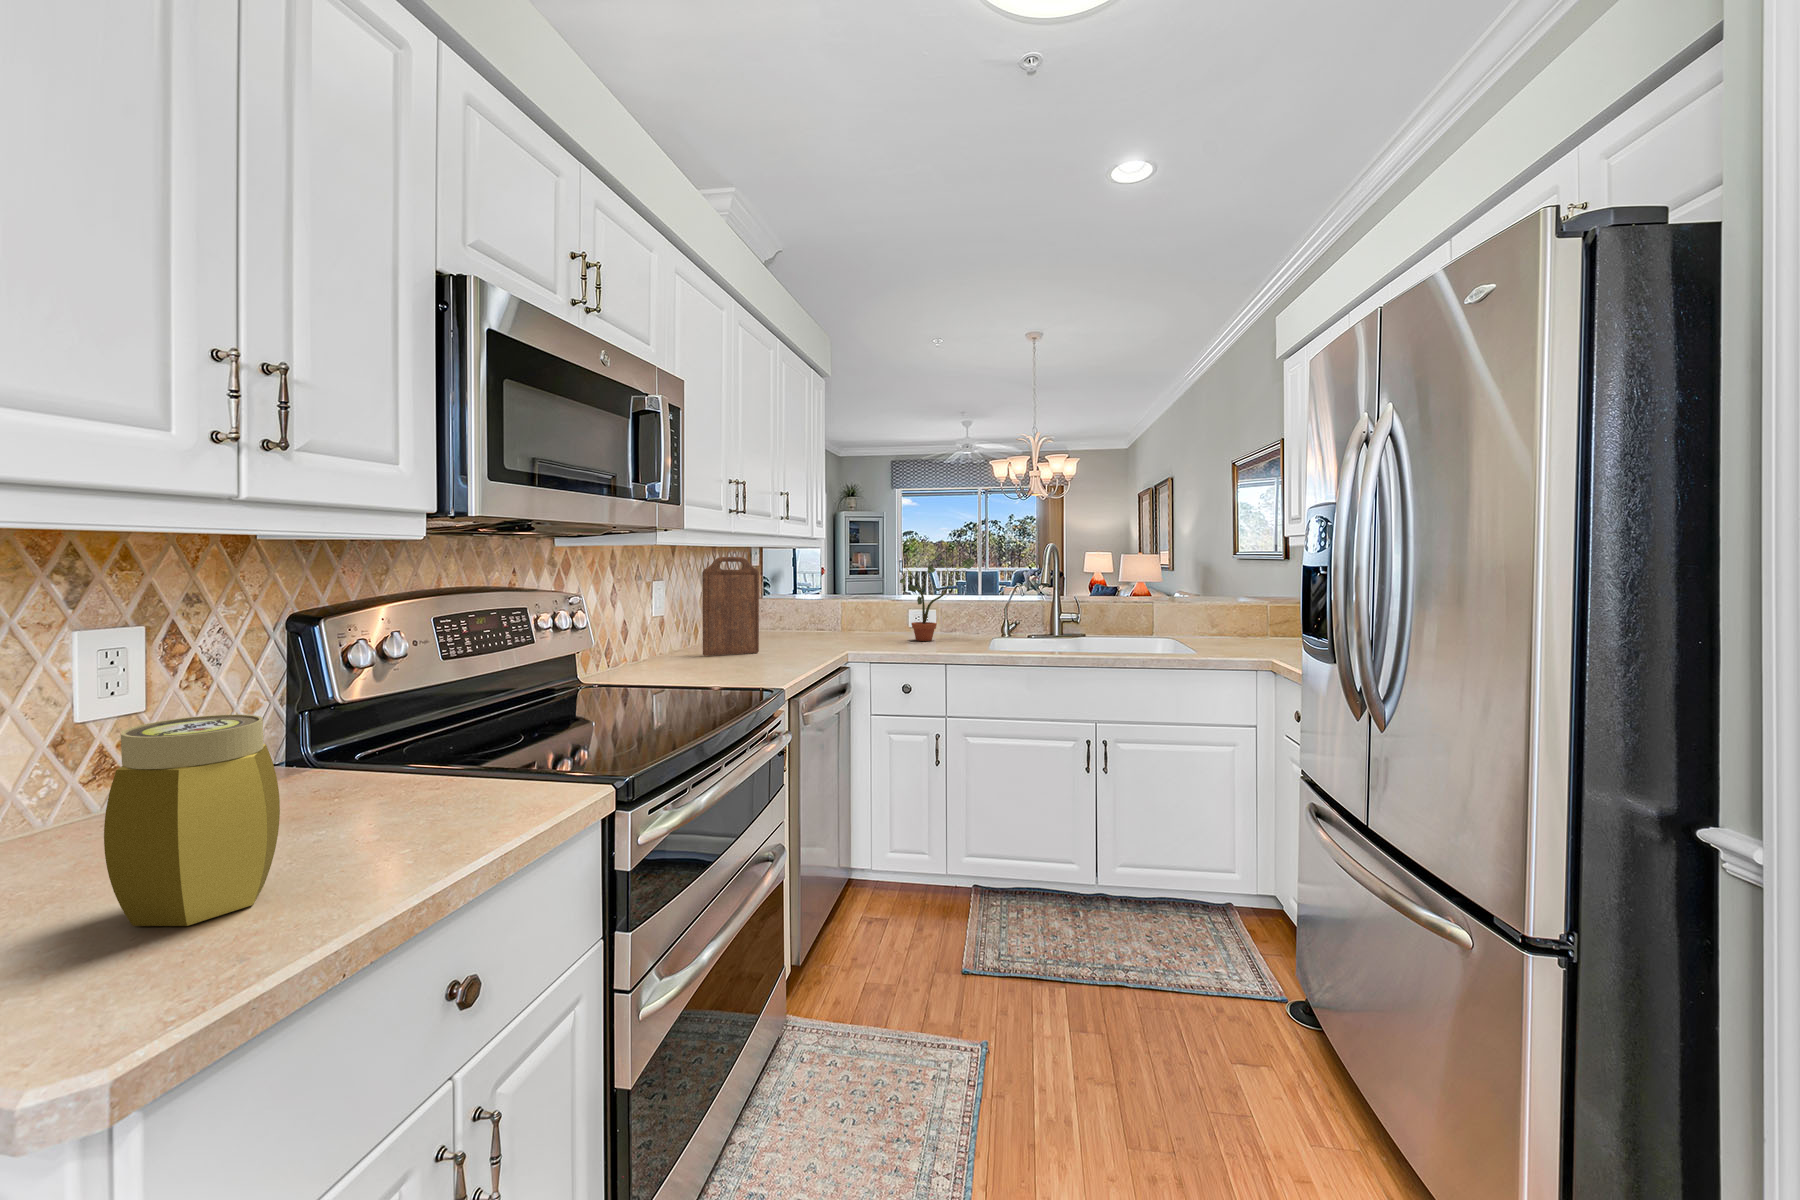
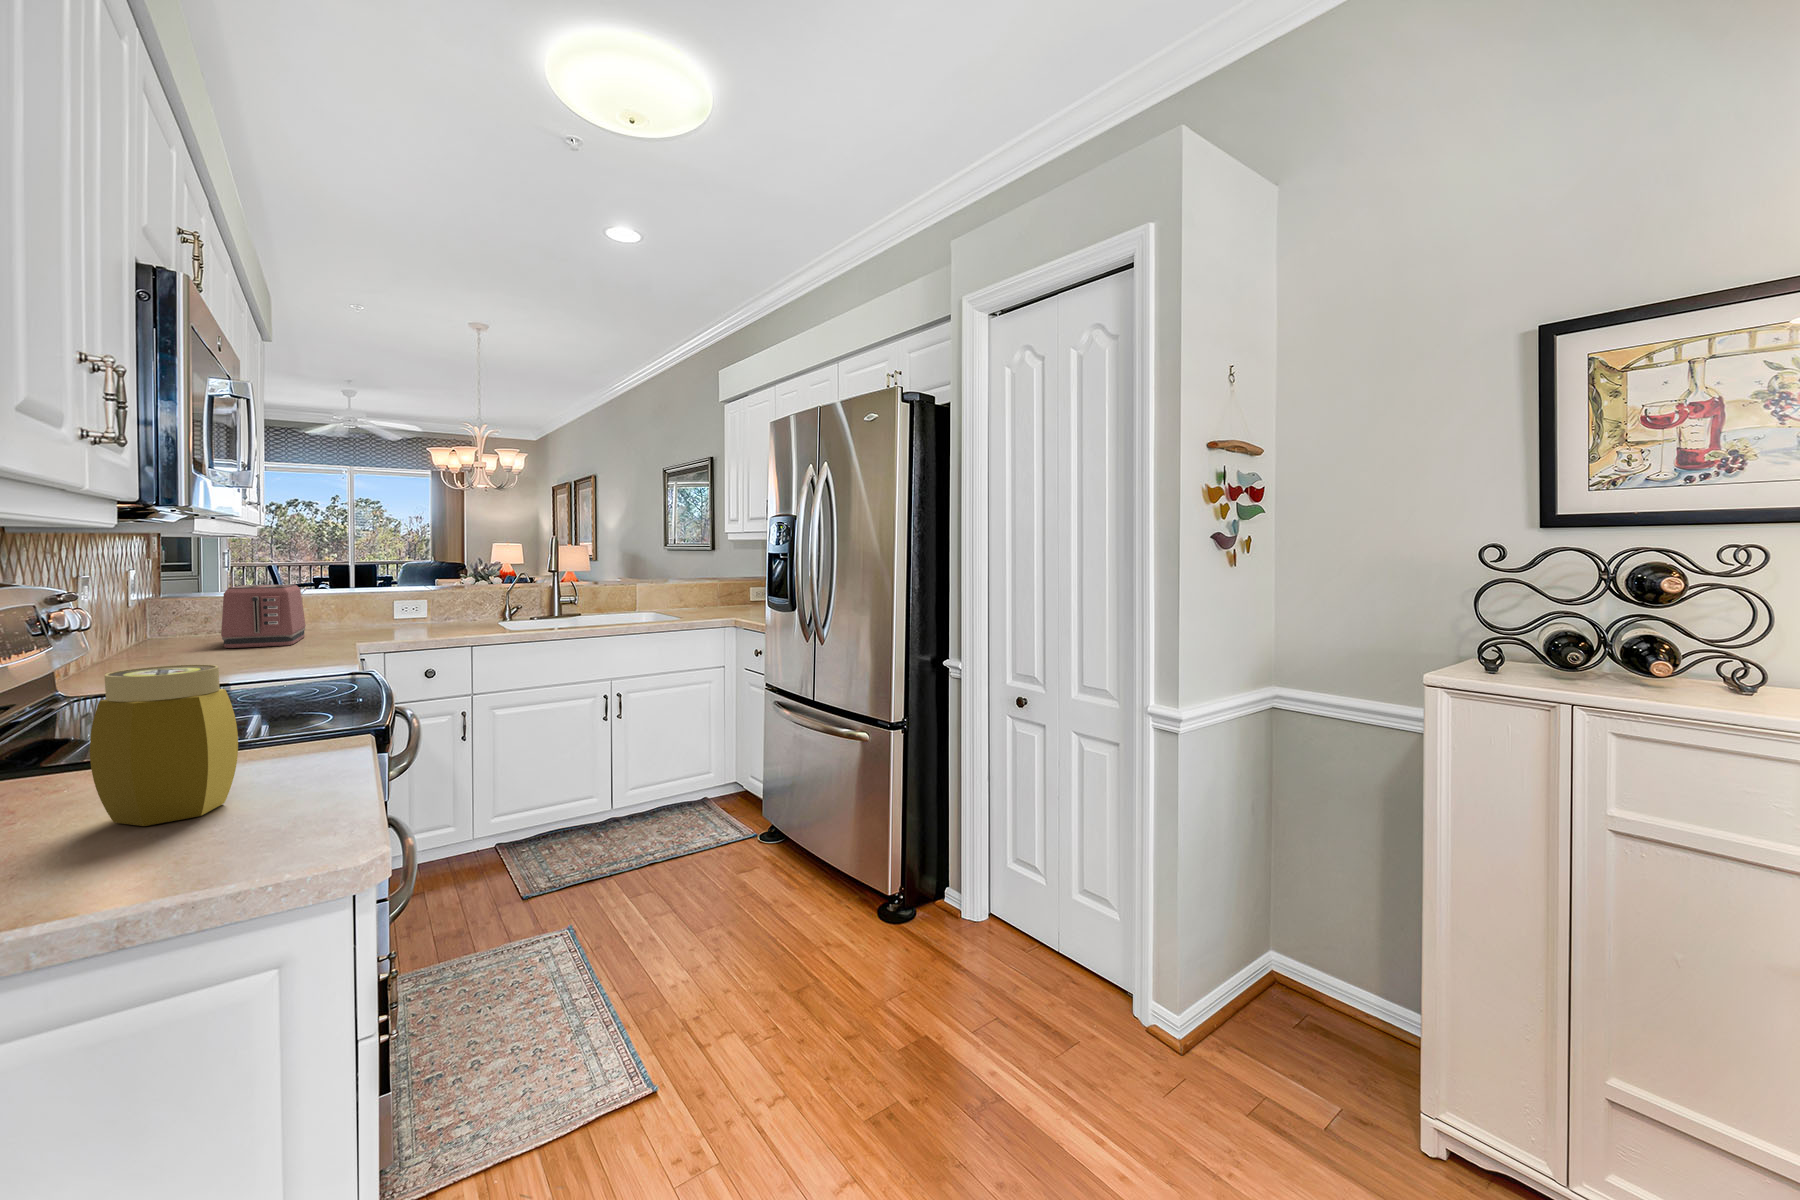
cutting board: present [702,557,759,656] -> none [145,545,228,659]
potted plant: present [900,558,975,641] -> none [380,547,461,629]
toaster: none [762,592,835,651] -> present [221,585,306,648]

